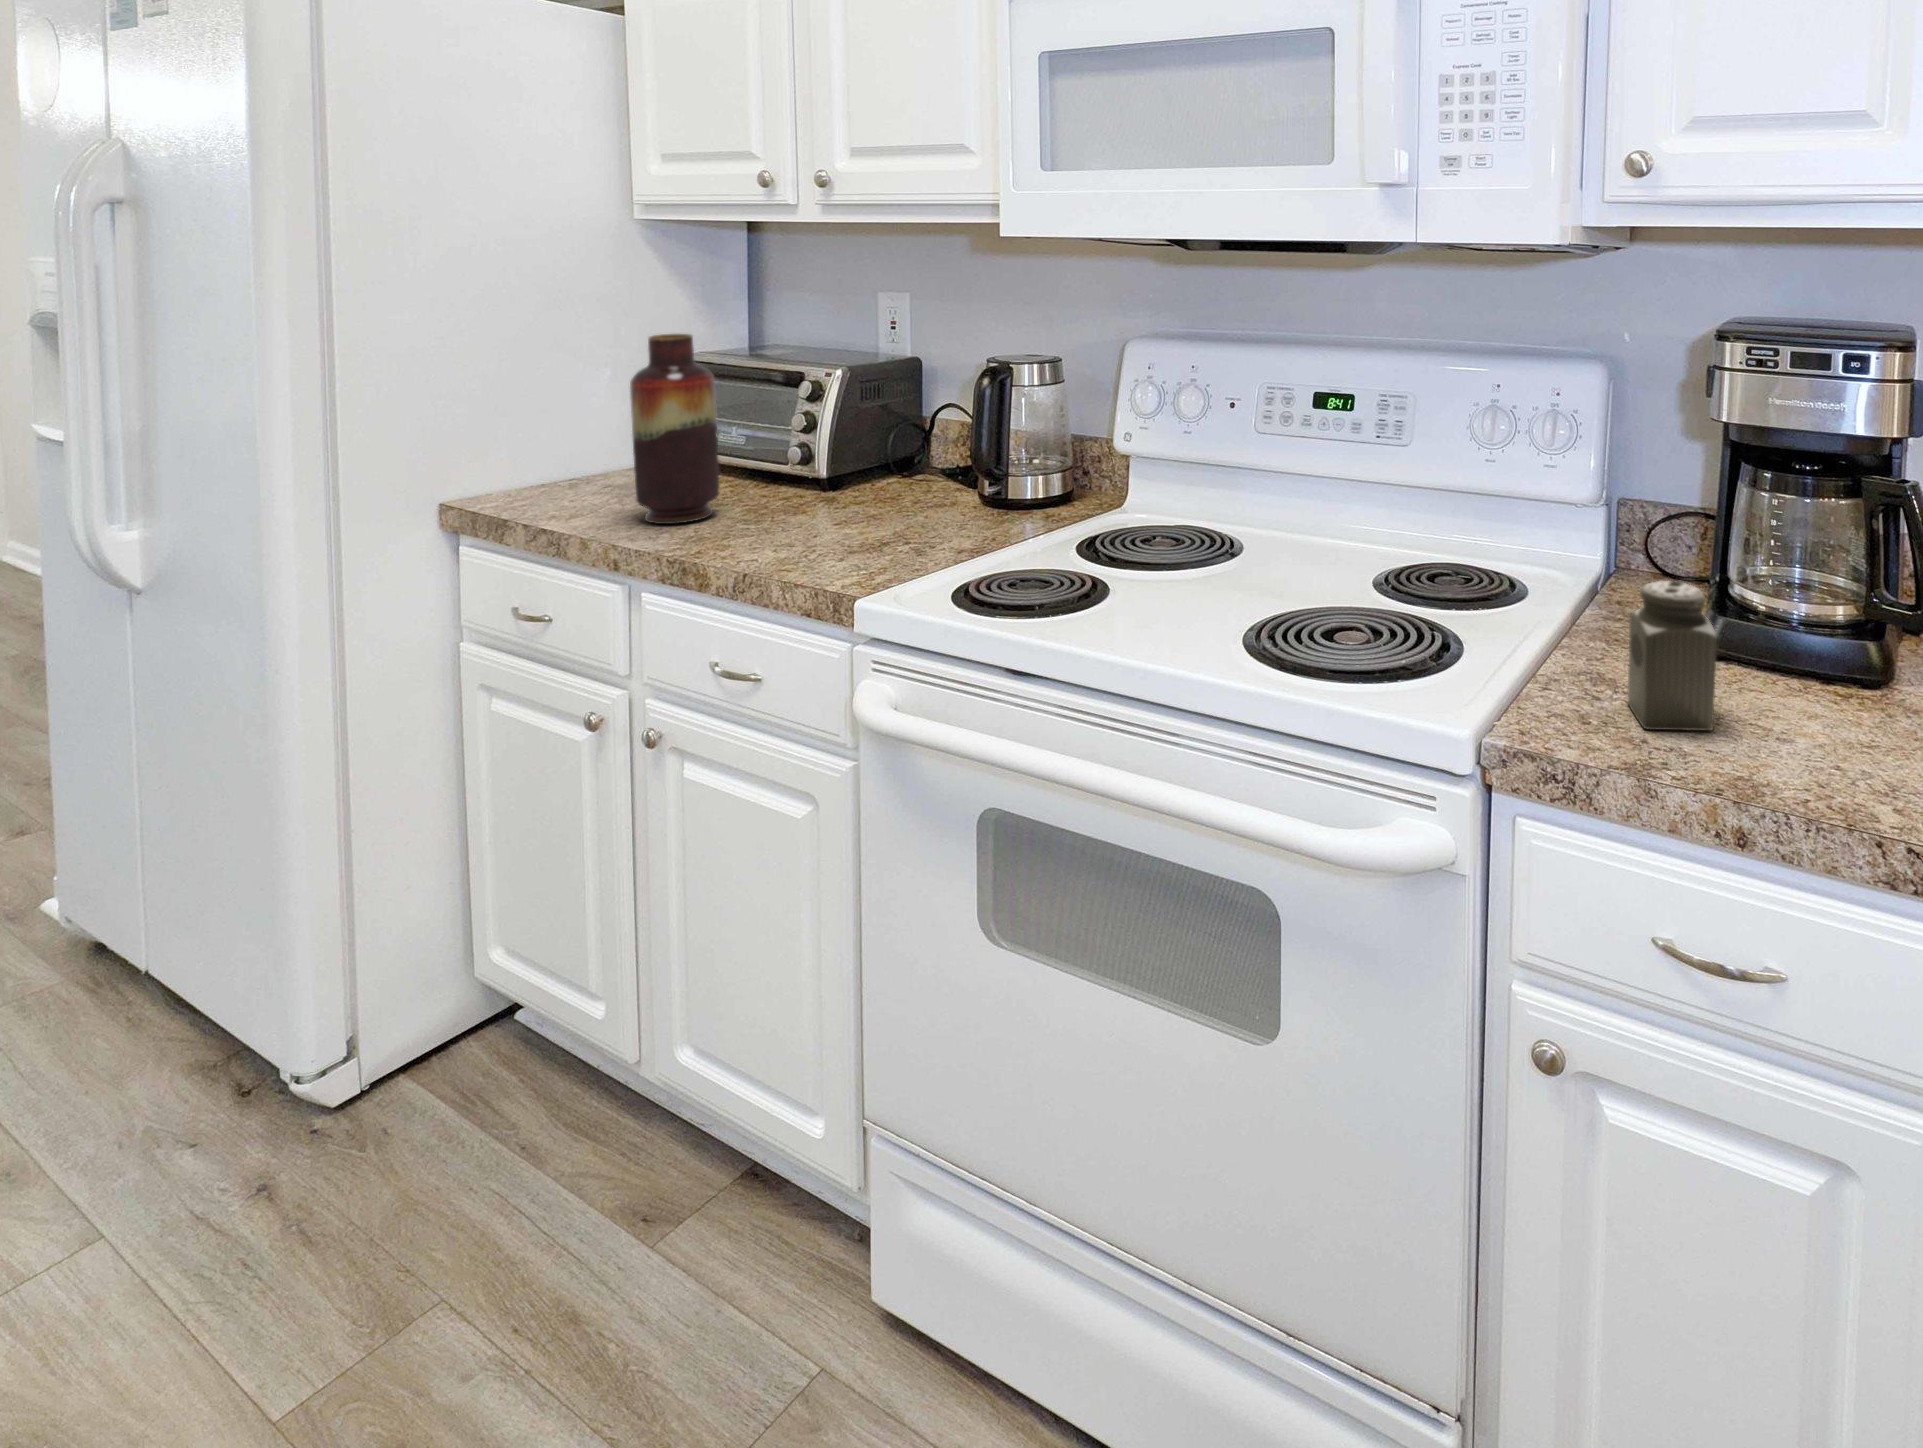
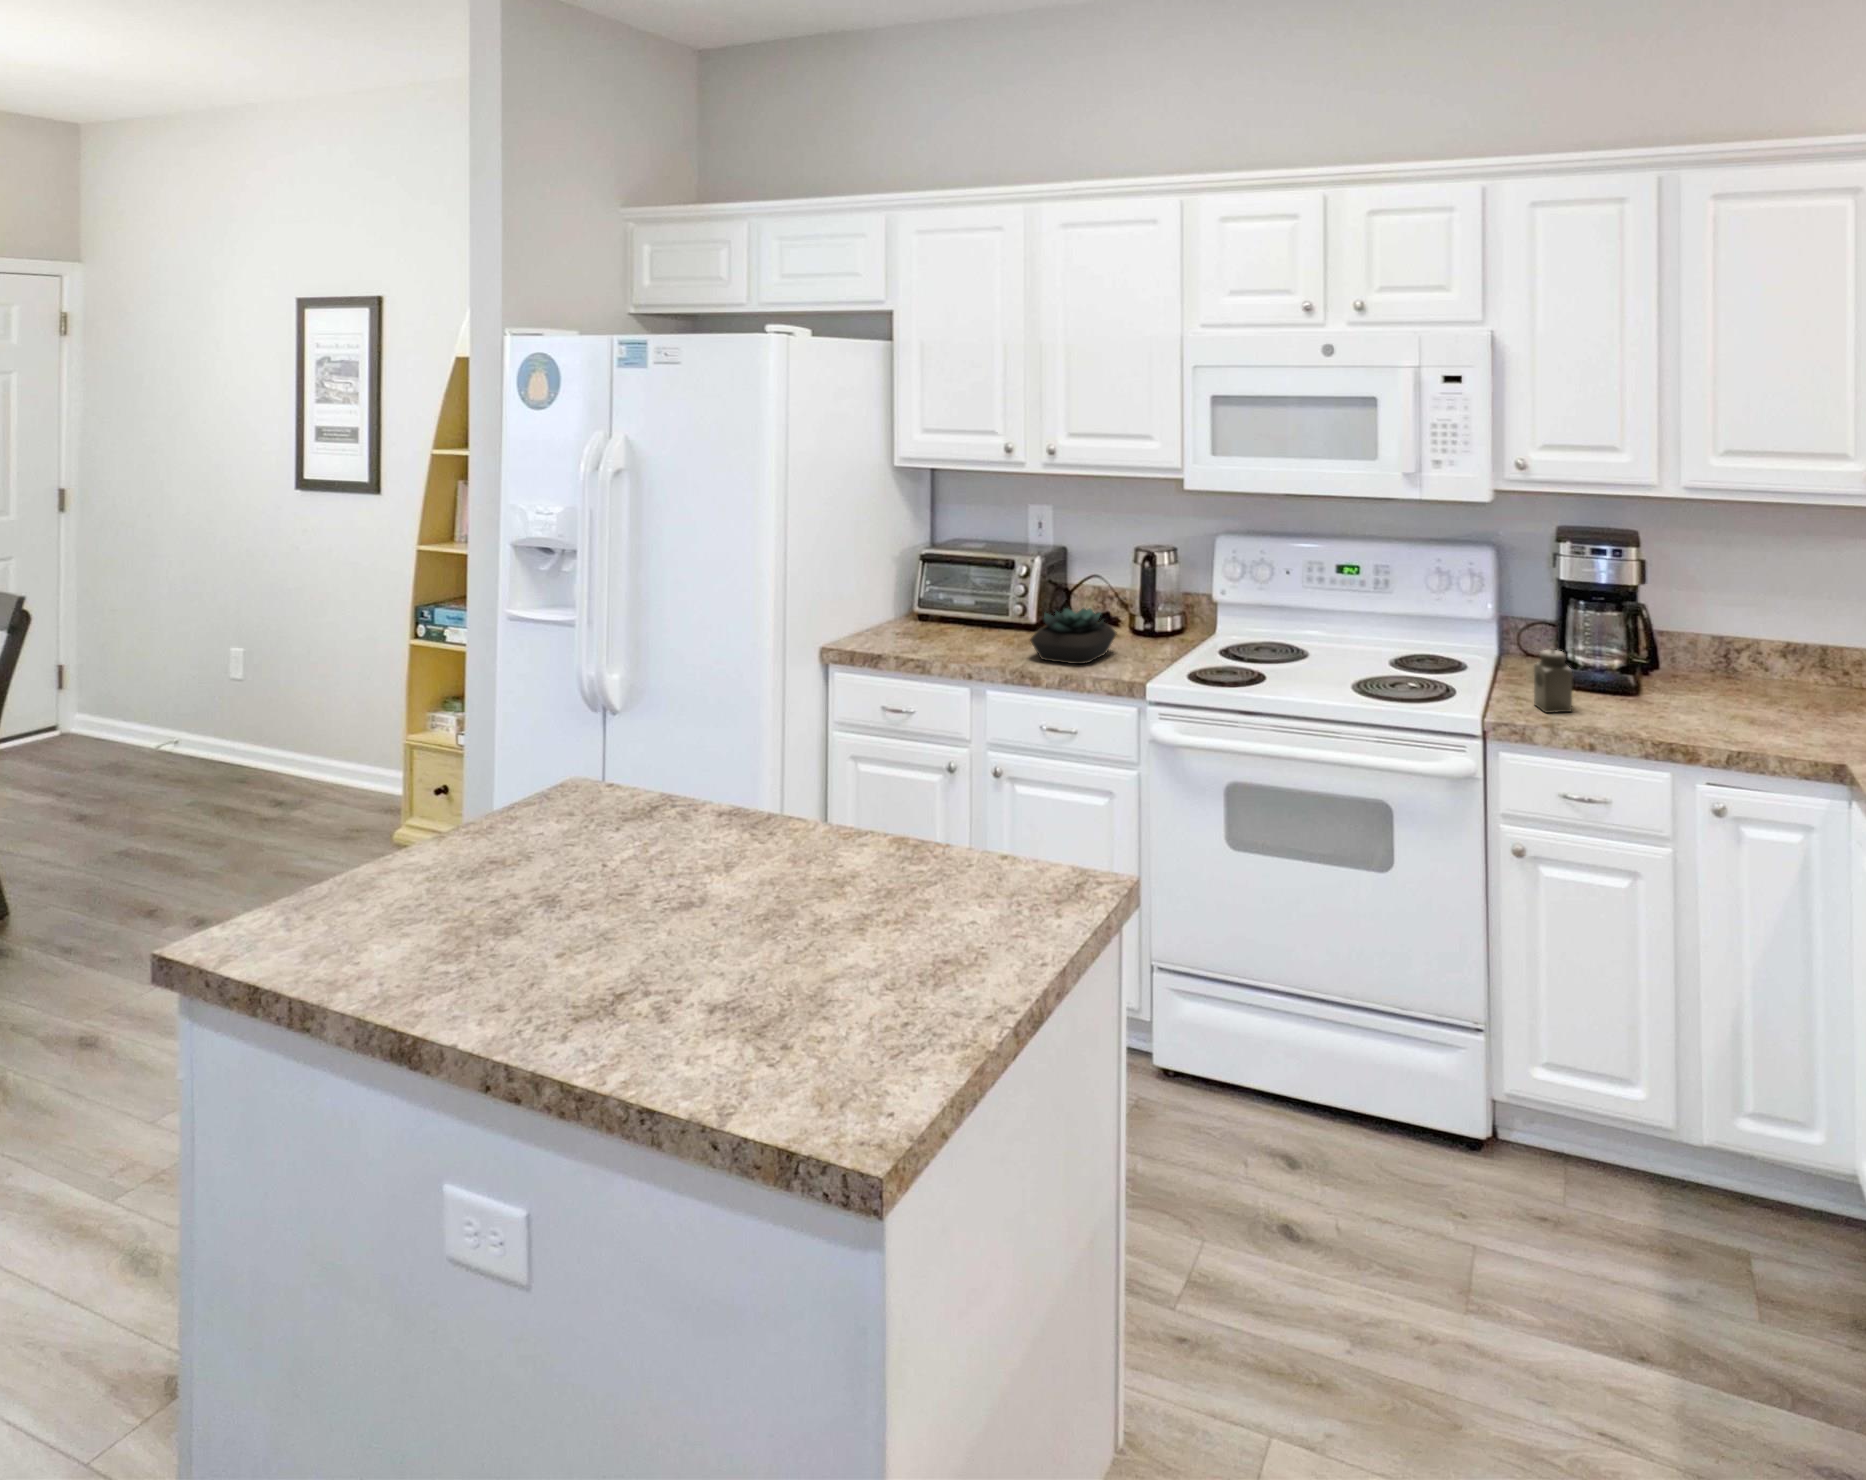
vase: present [630,334,719,524] -> none [964,542,1009,652]
succulent plant: none [716,452,885,554] -> present [1031,608,1117,664]

